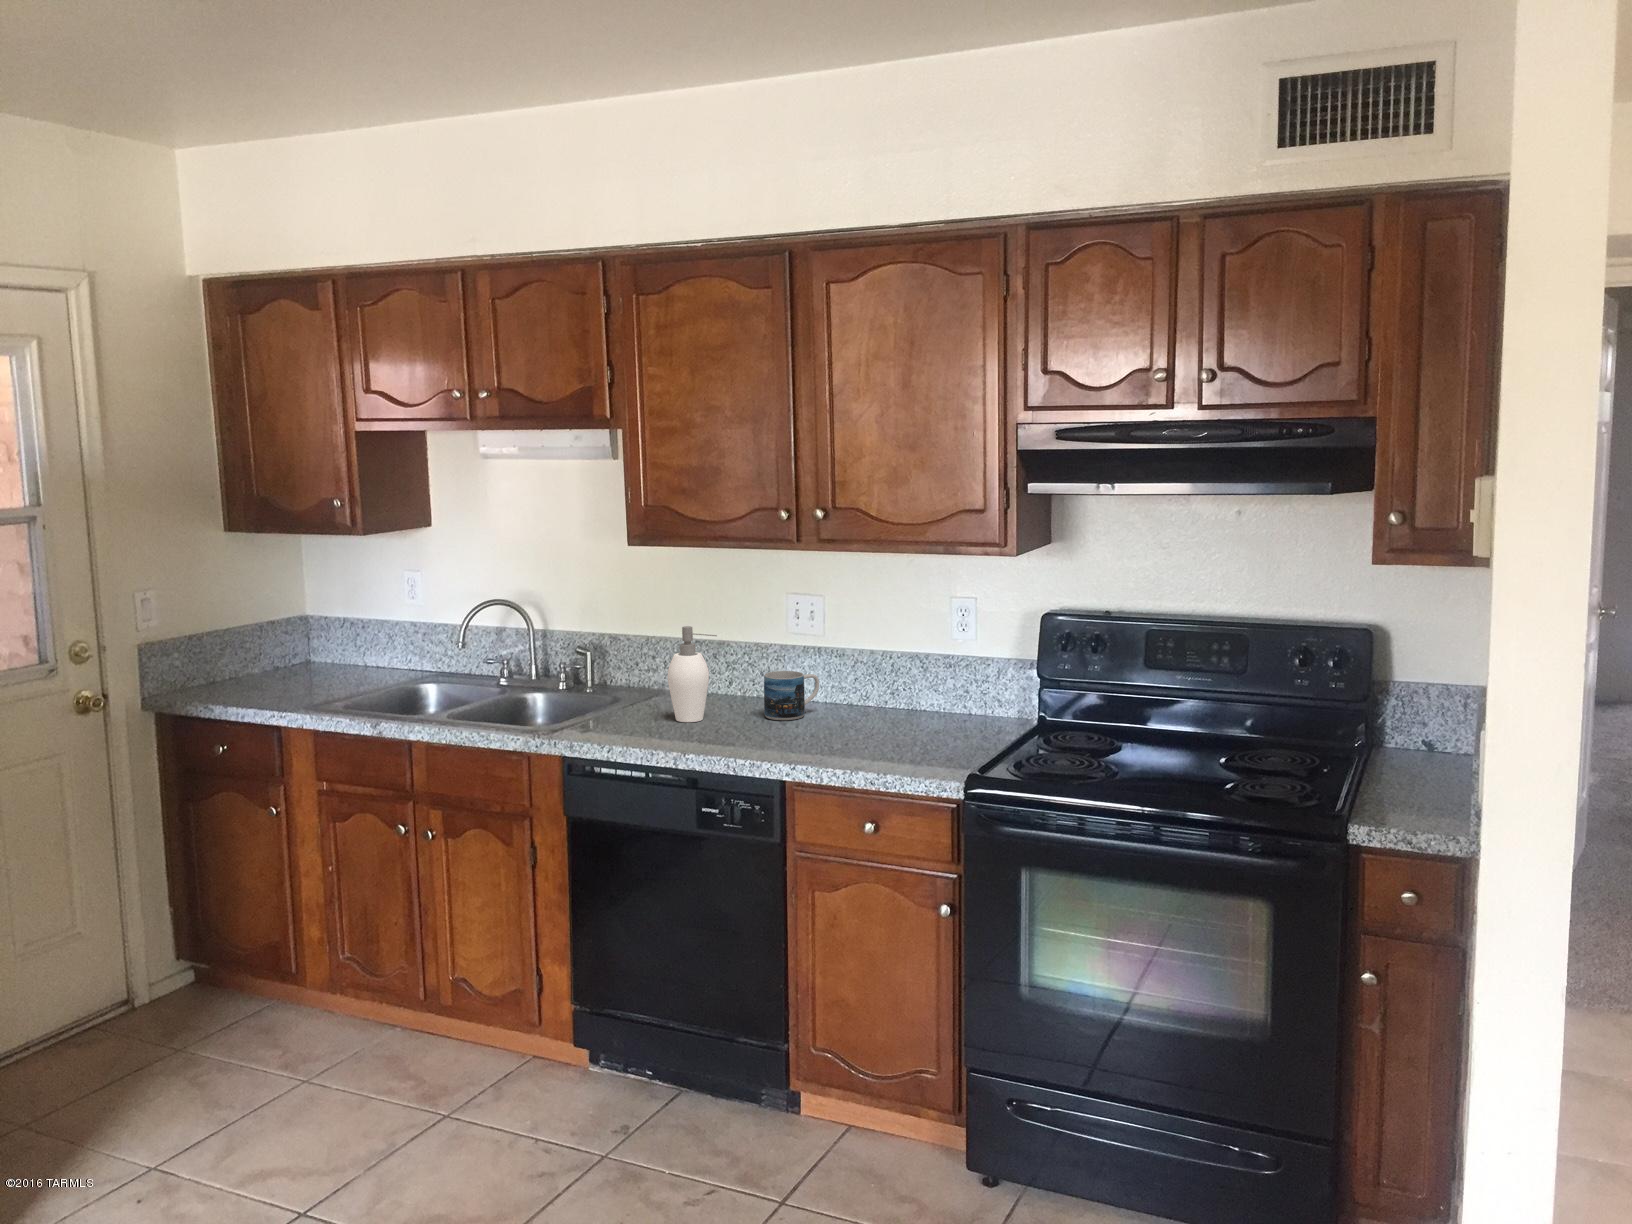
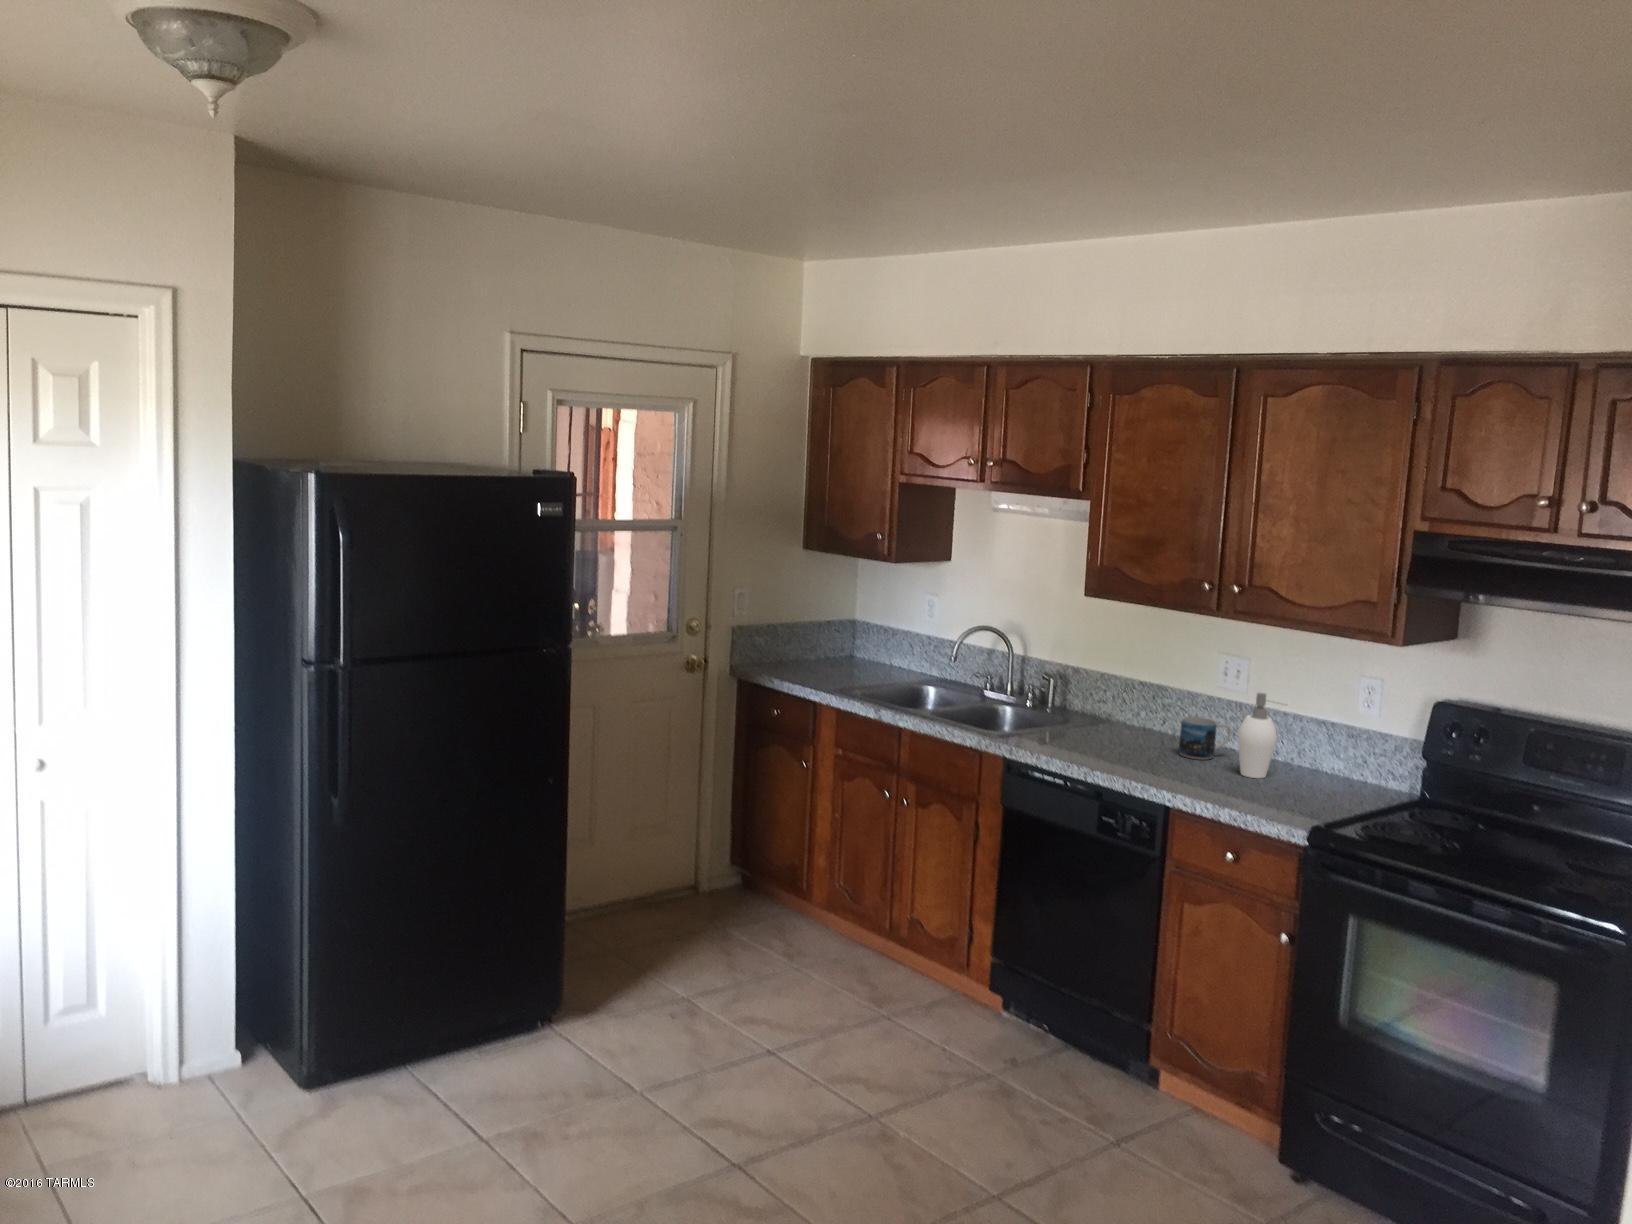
soap dispenser: present [668,626,717,722] -> present [1238,693,1277,778]

